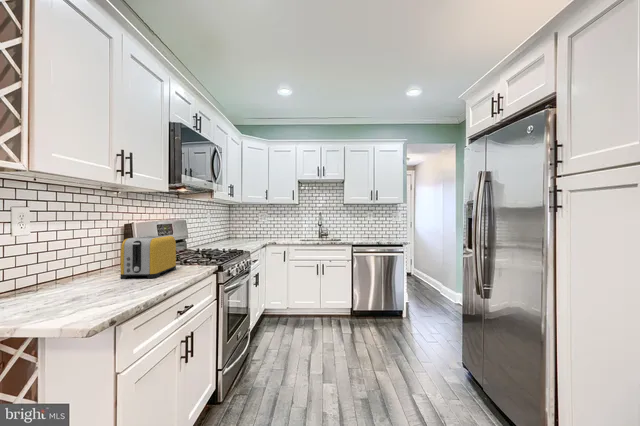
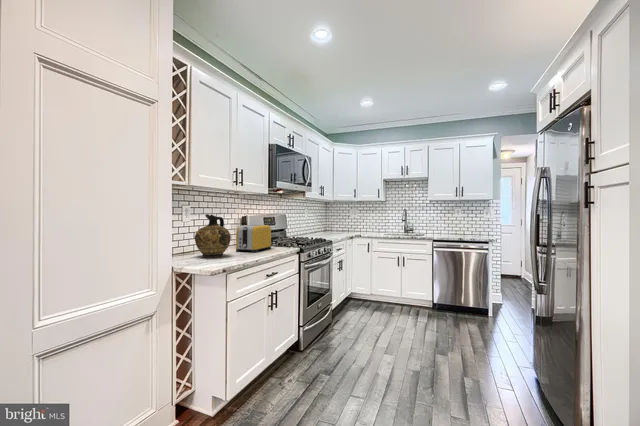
ceramic jug: none [43,222,115,295] -> present [195,214,231,257]

